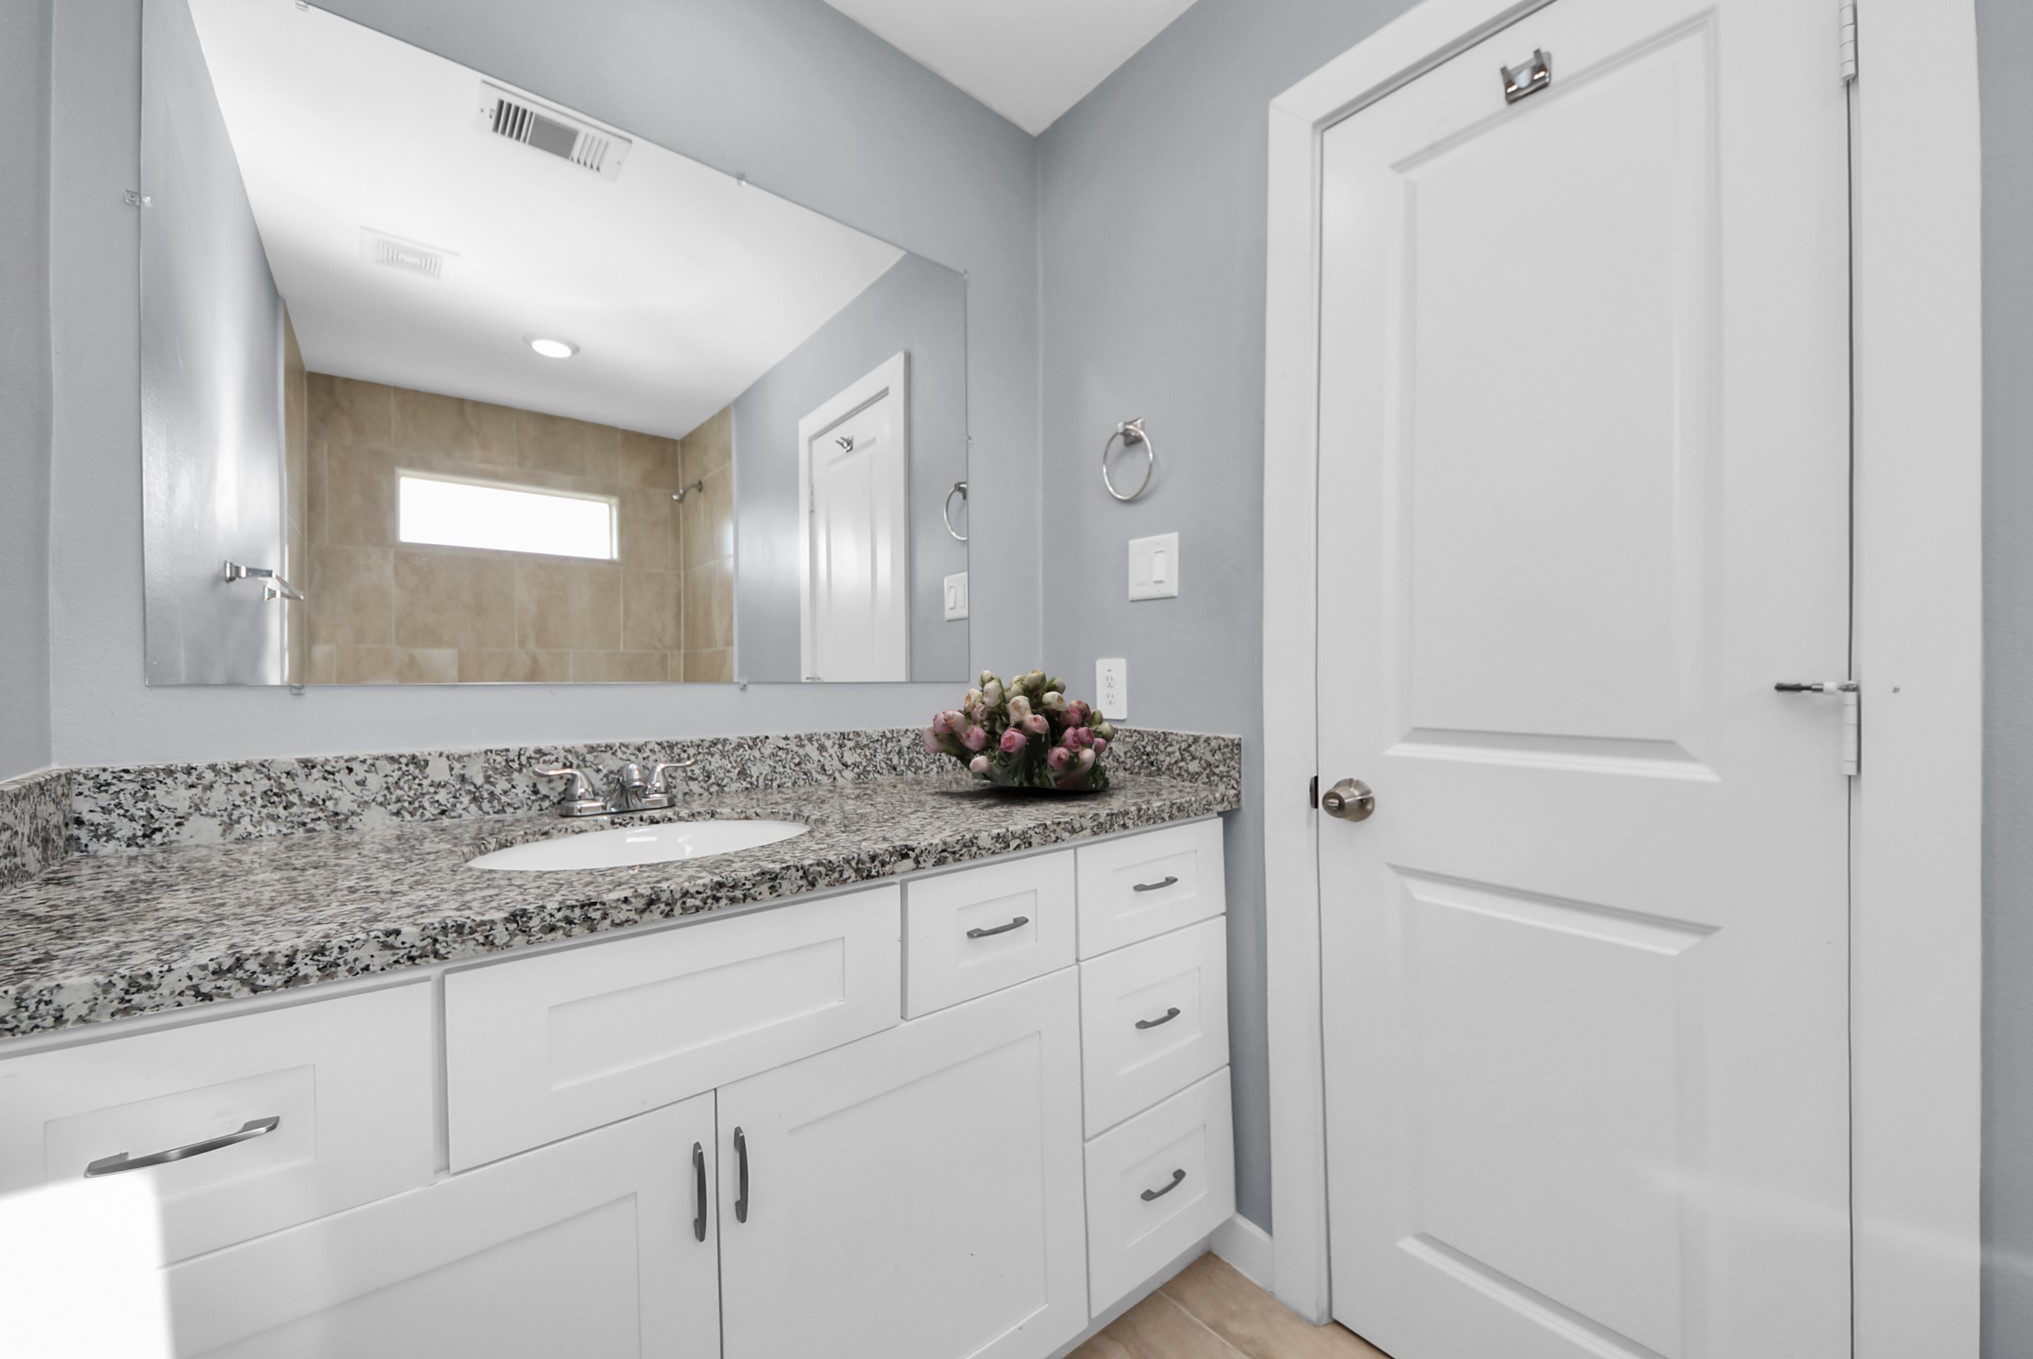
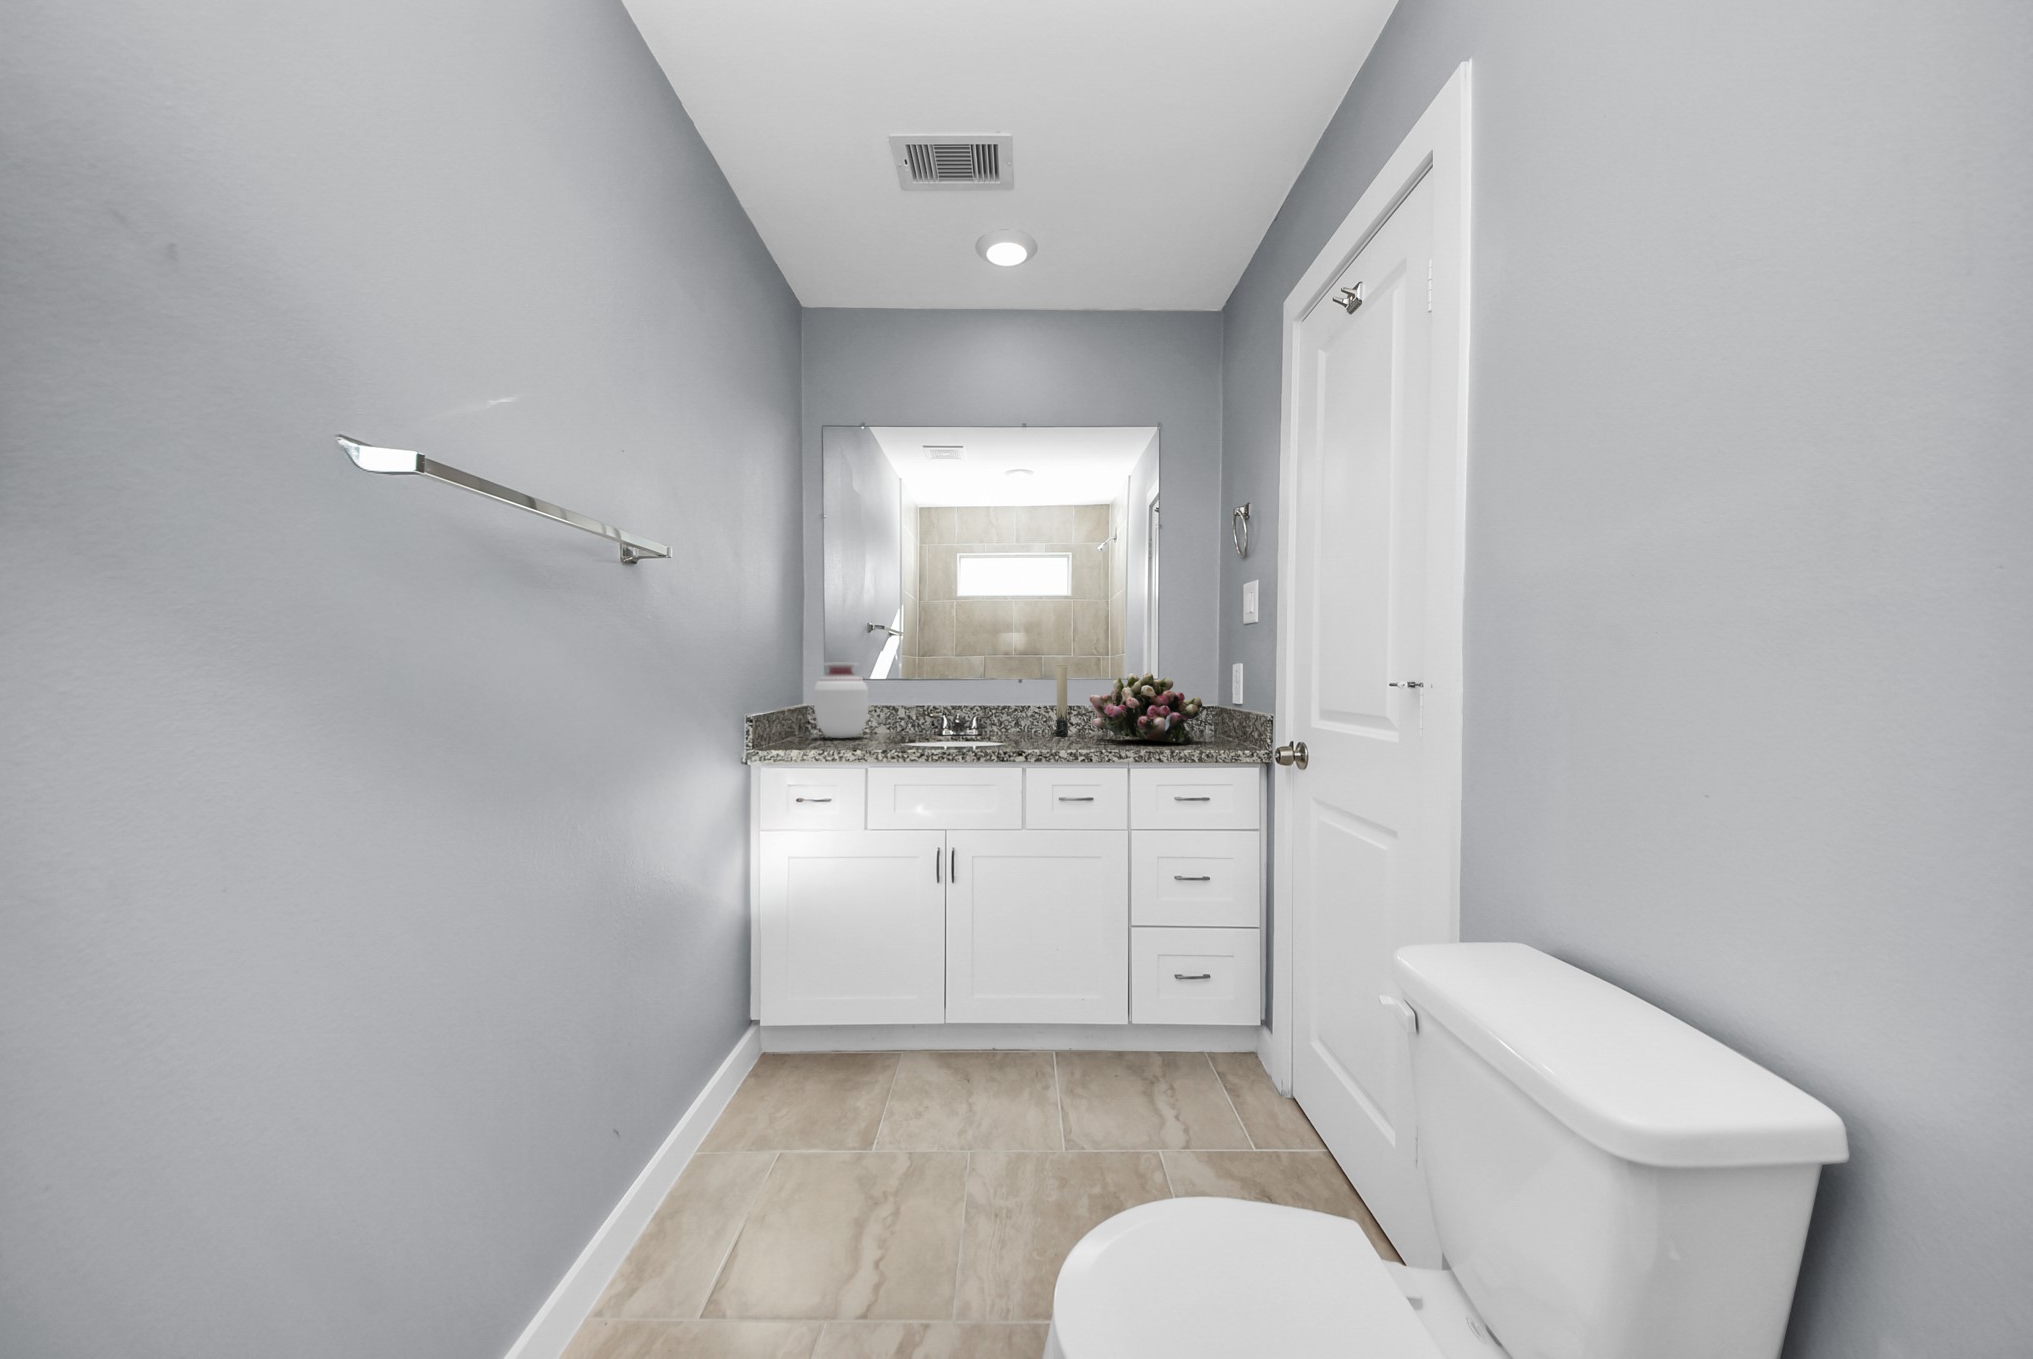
vase: none [152,636,371,865] -> present [814,663,869,738]
candle: none [815,653,853,792] -> present [1052,664,1068,736]

